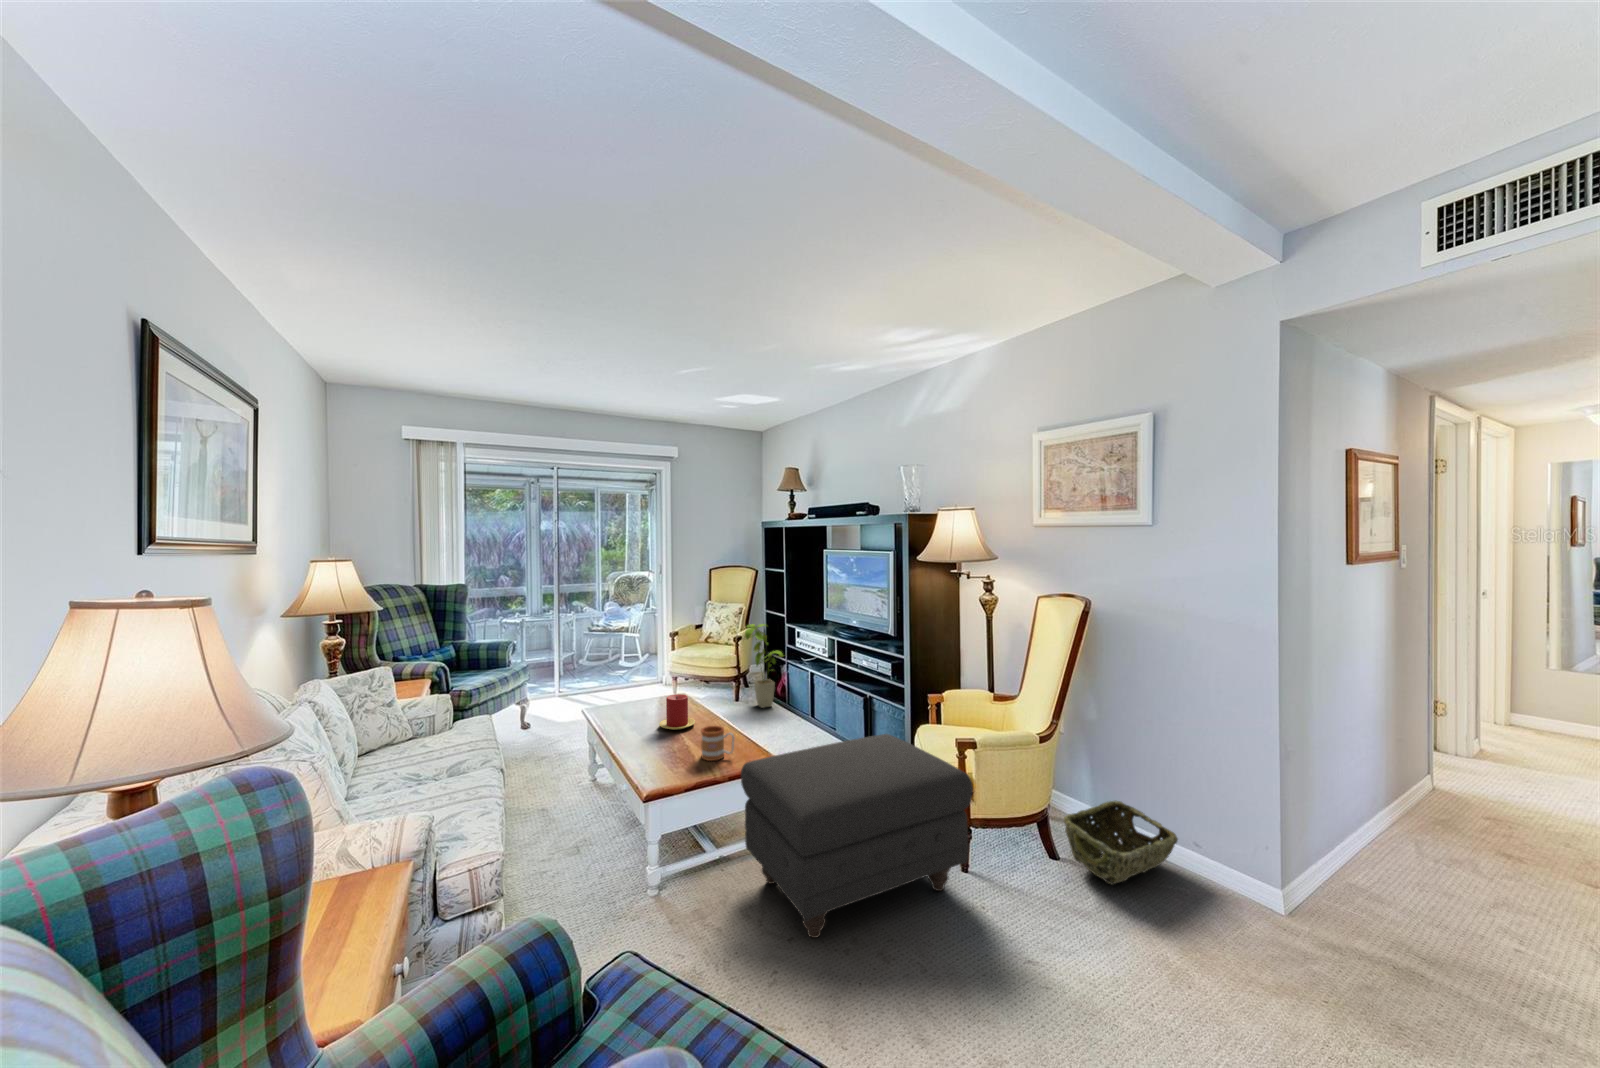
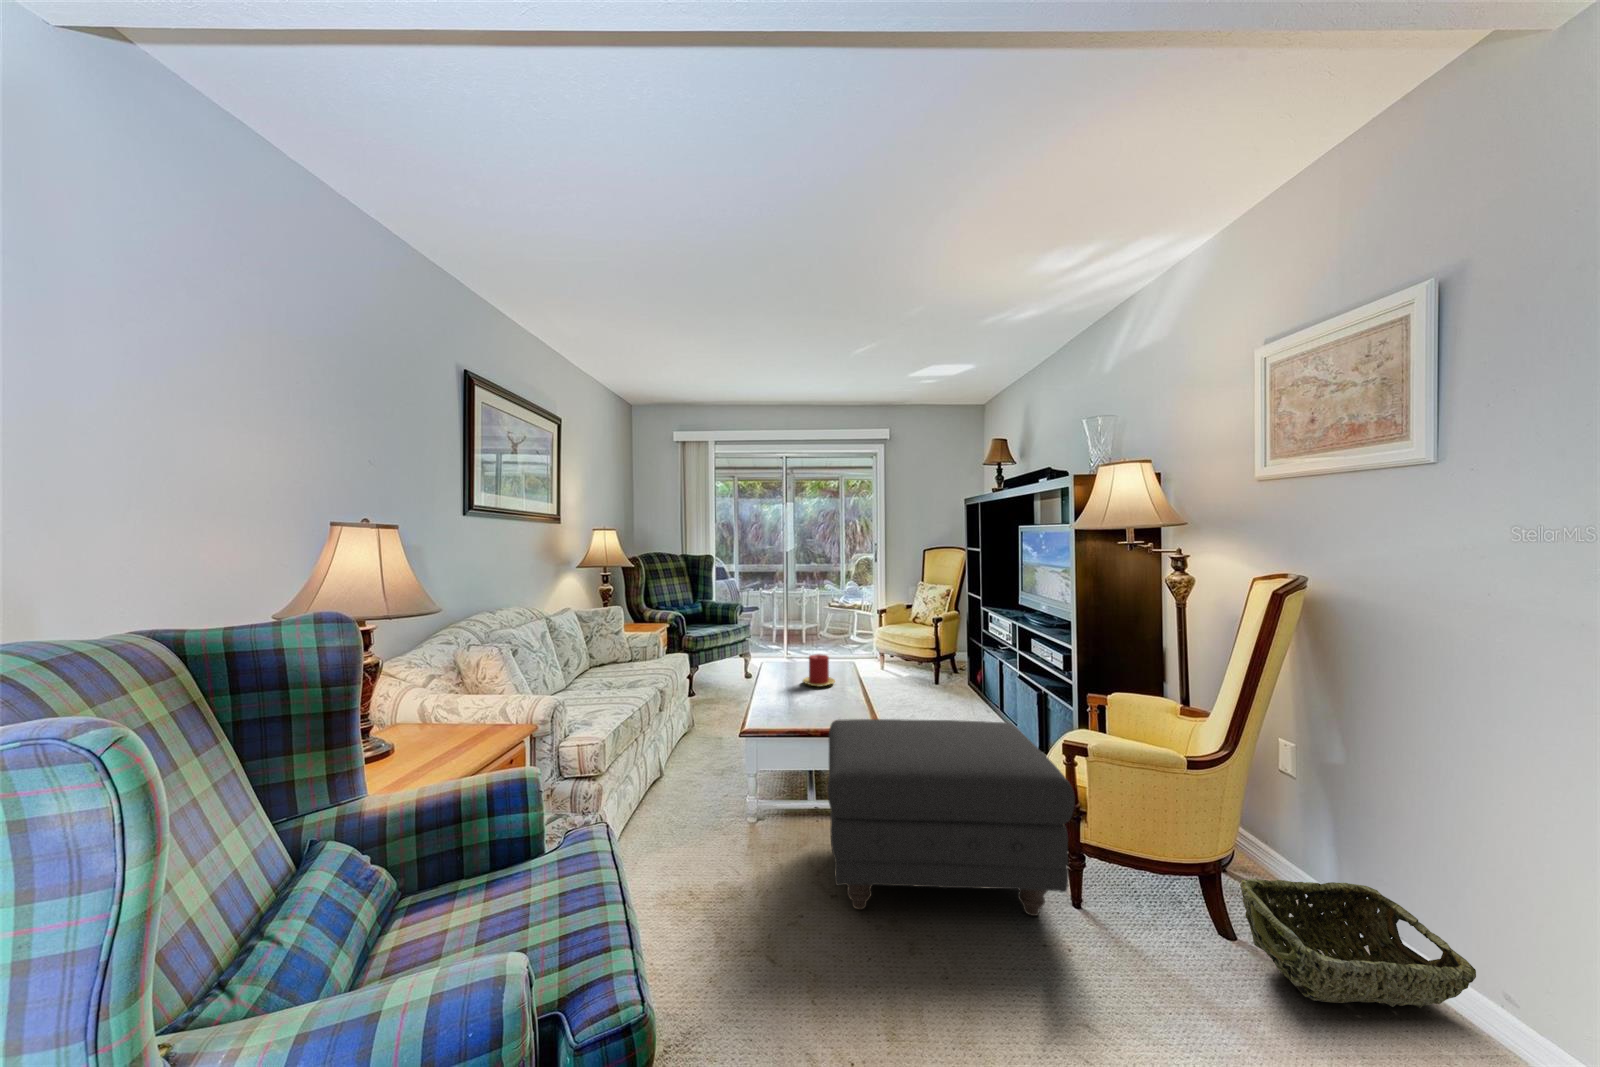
house plant: present [745,624,783,708] -> none [938,605,983,692]
mug: present [701,726,734,761] -> none [811,683,841,716]

